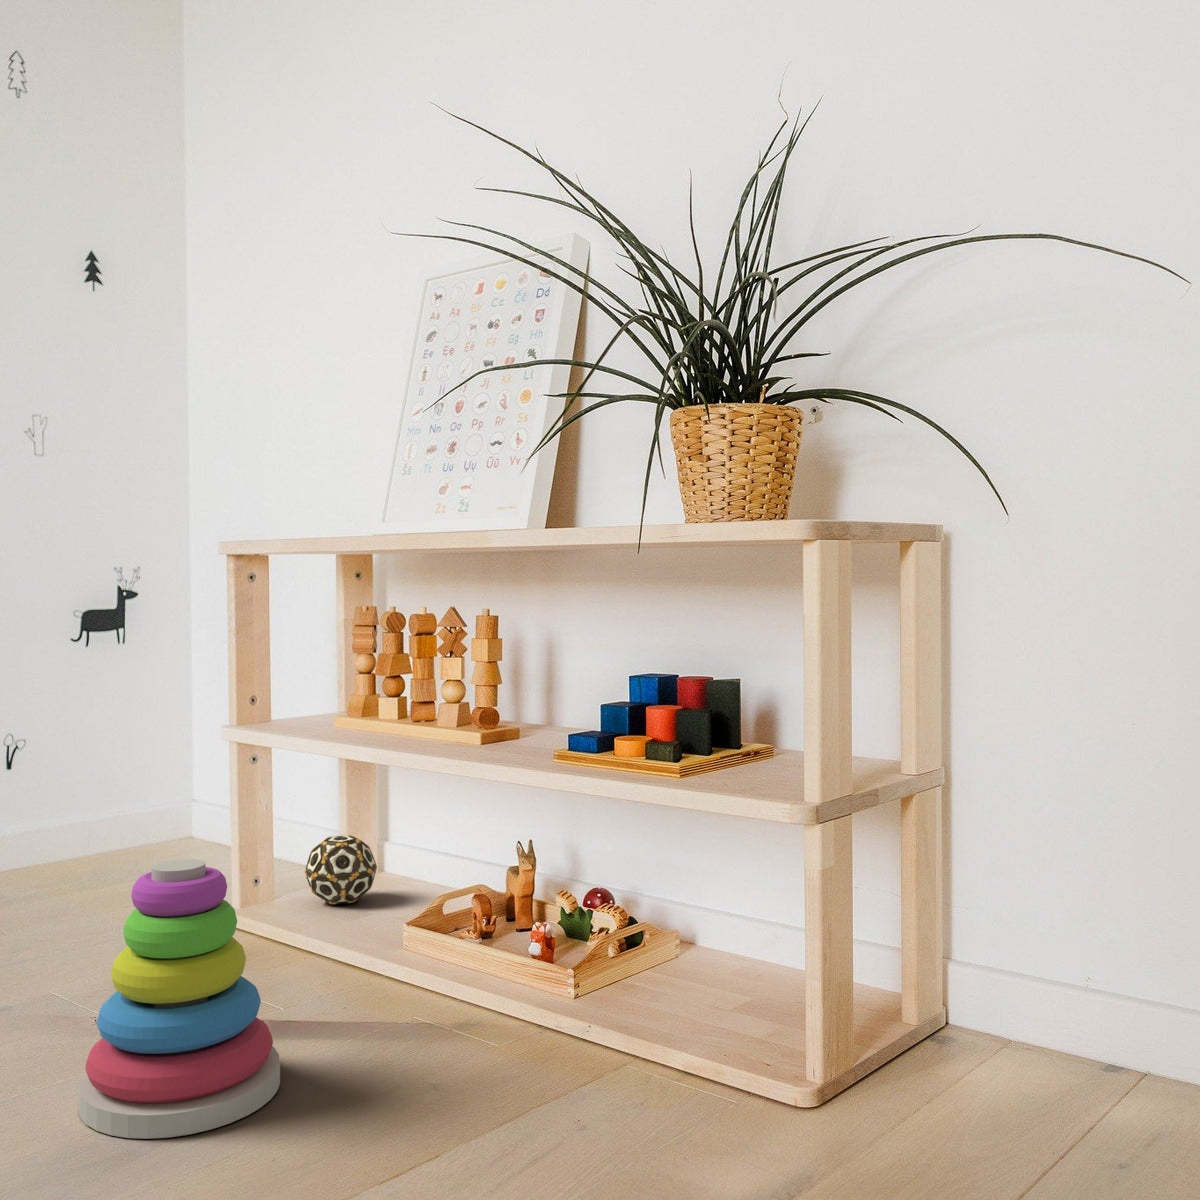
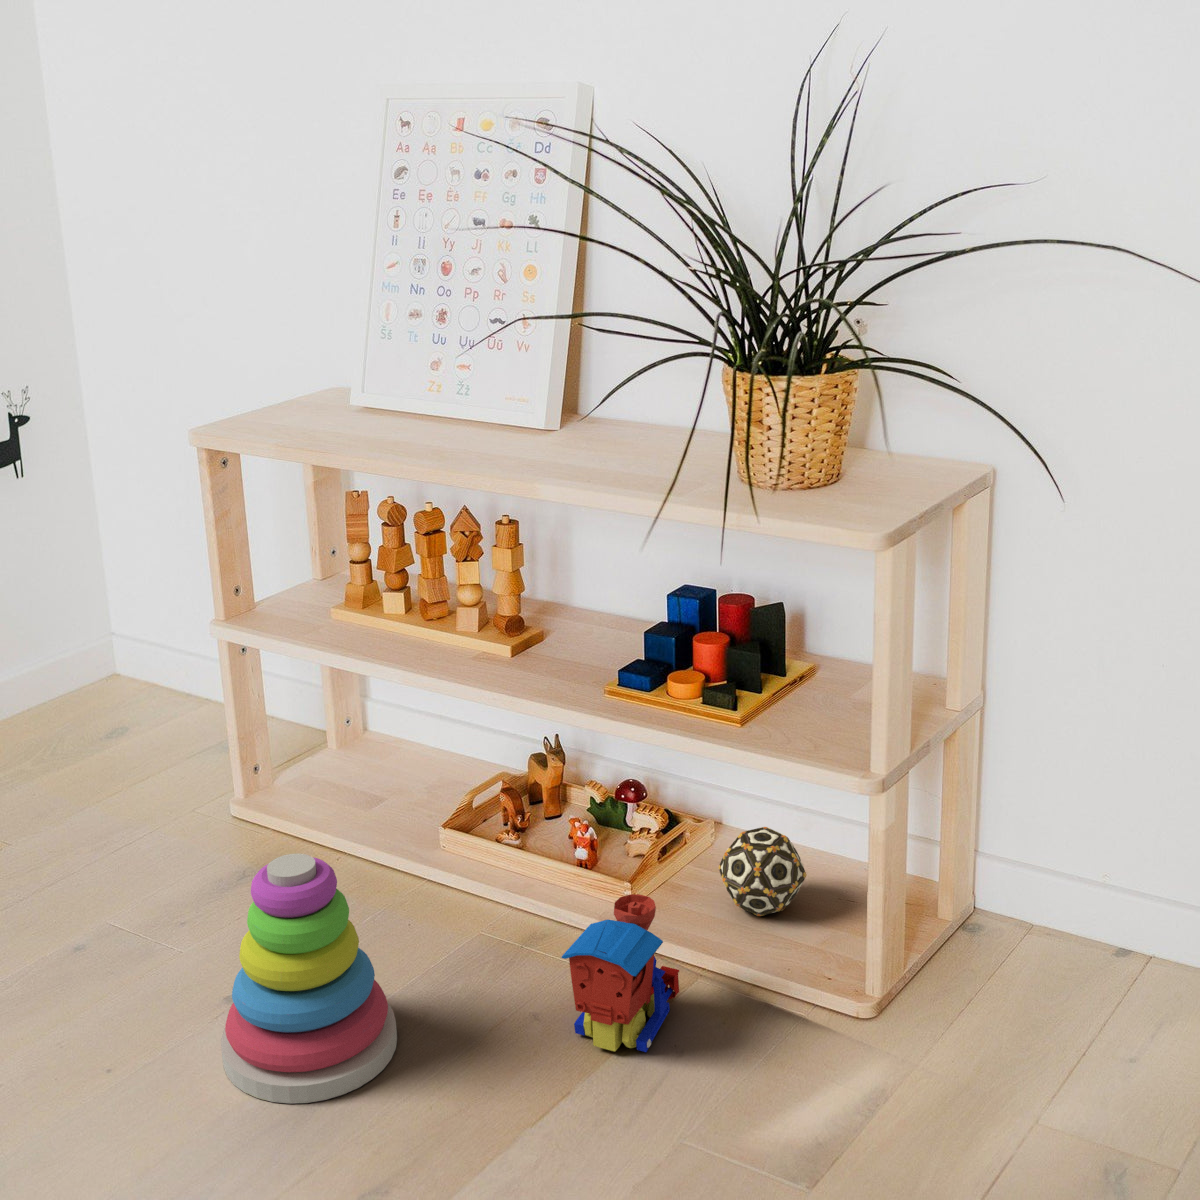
decorative ball: present [305,835,377,904] -> present [718,827,807,916]
toy train: none [455,943,598,1120] -> present [562,894,679,1052]

